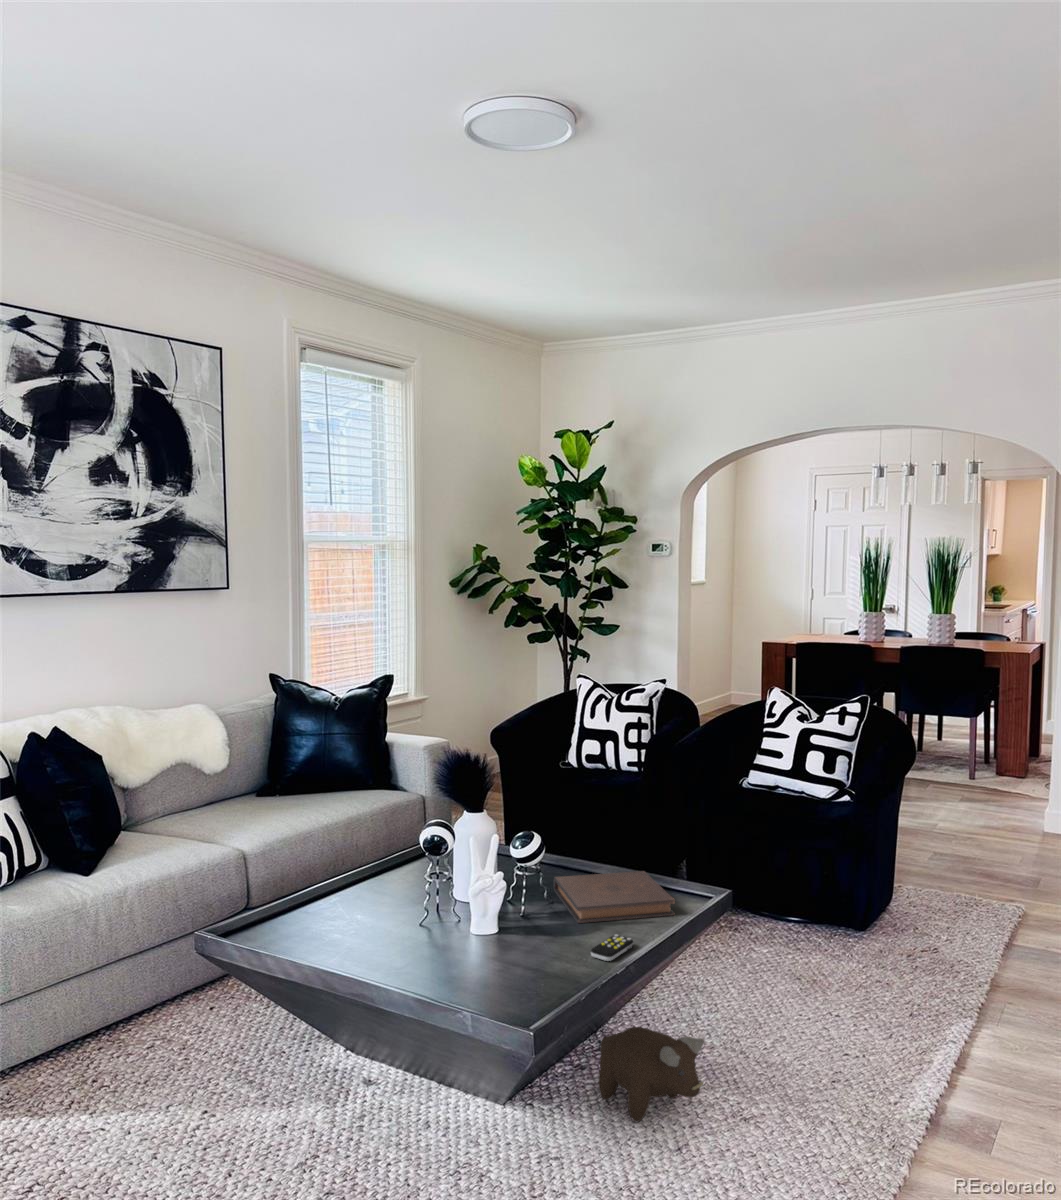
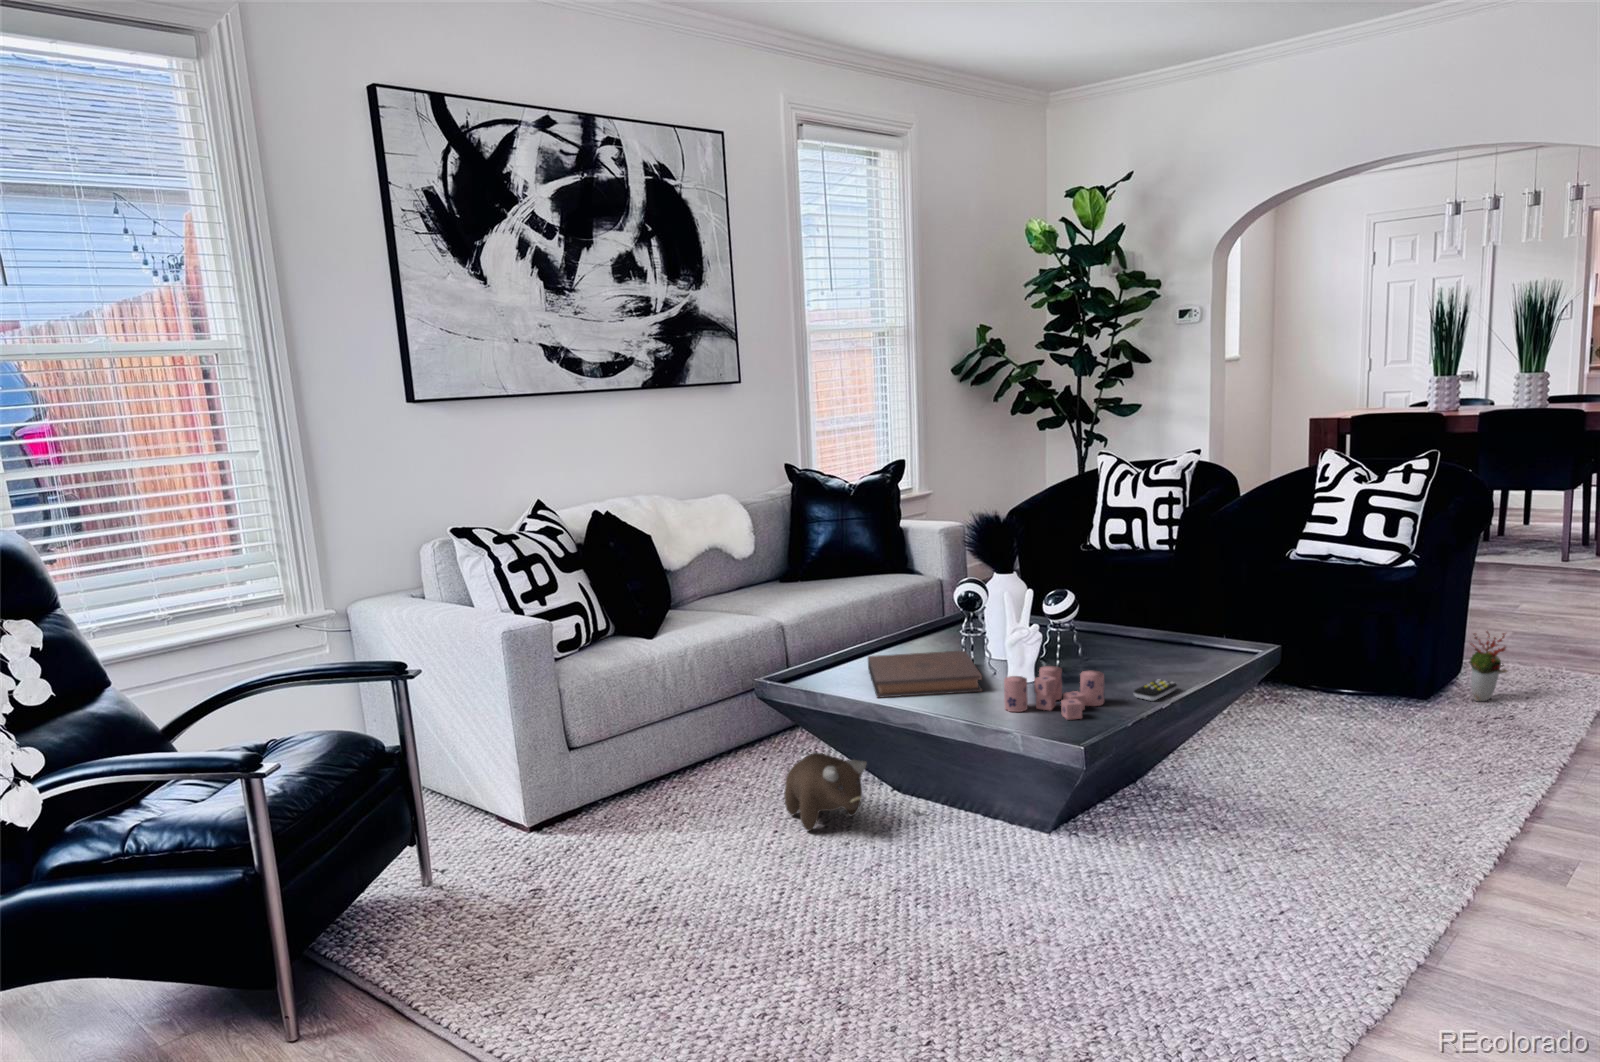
decorative plant: none [896,862,928,929] -> present [1470,631,1507,701]
book: present [553,871,675,923] -> present [868,651,982,698]
candle: none [459,923,562,988] -> present [1004,666,1104,720]
plush toy: present [598,1027,704,1122] -> present [784,753,867,831]

